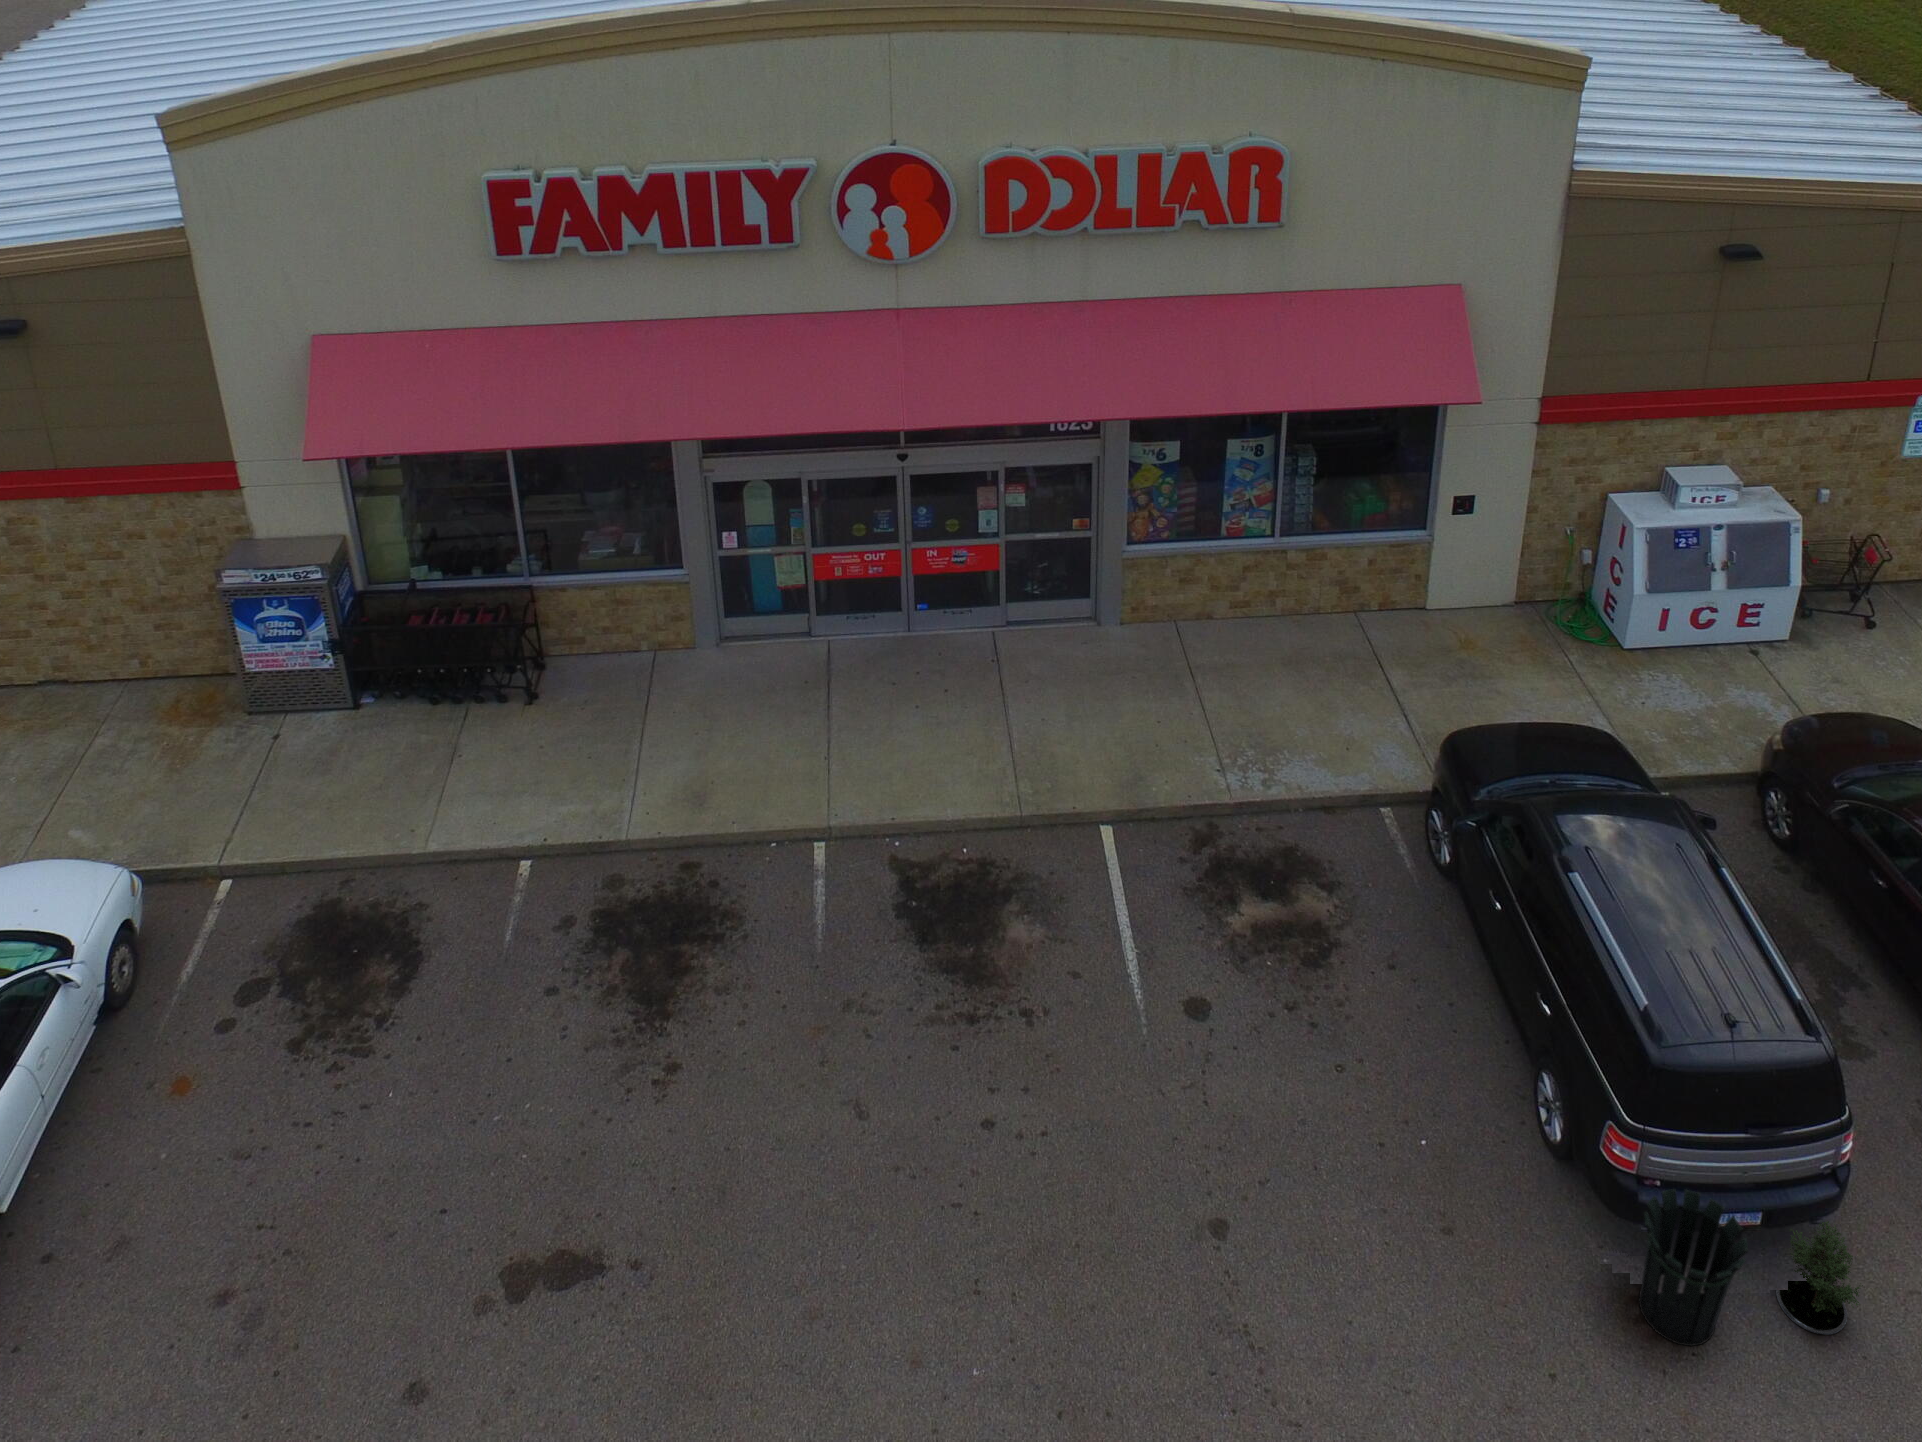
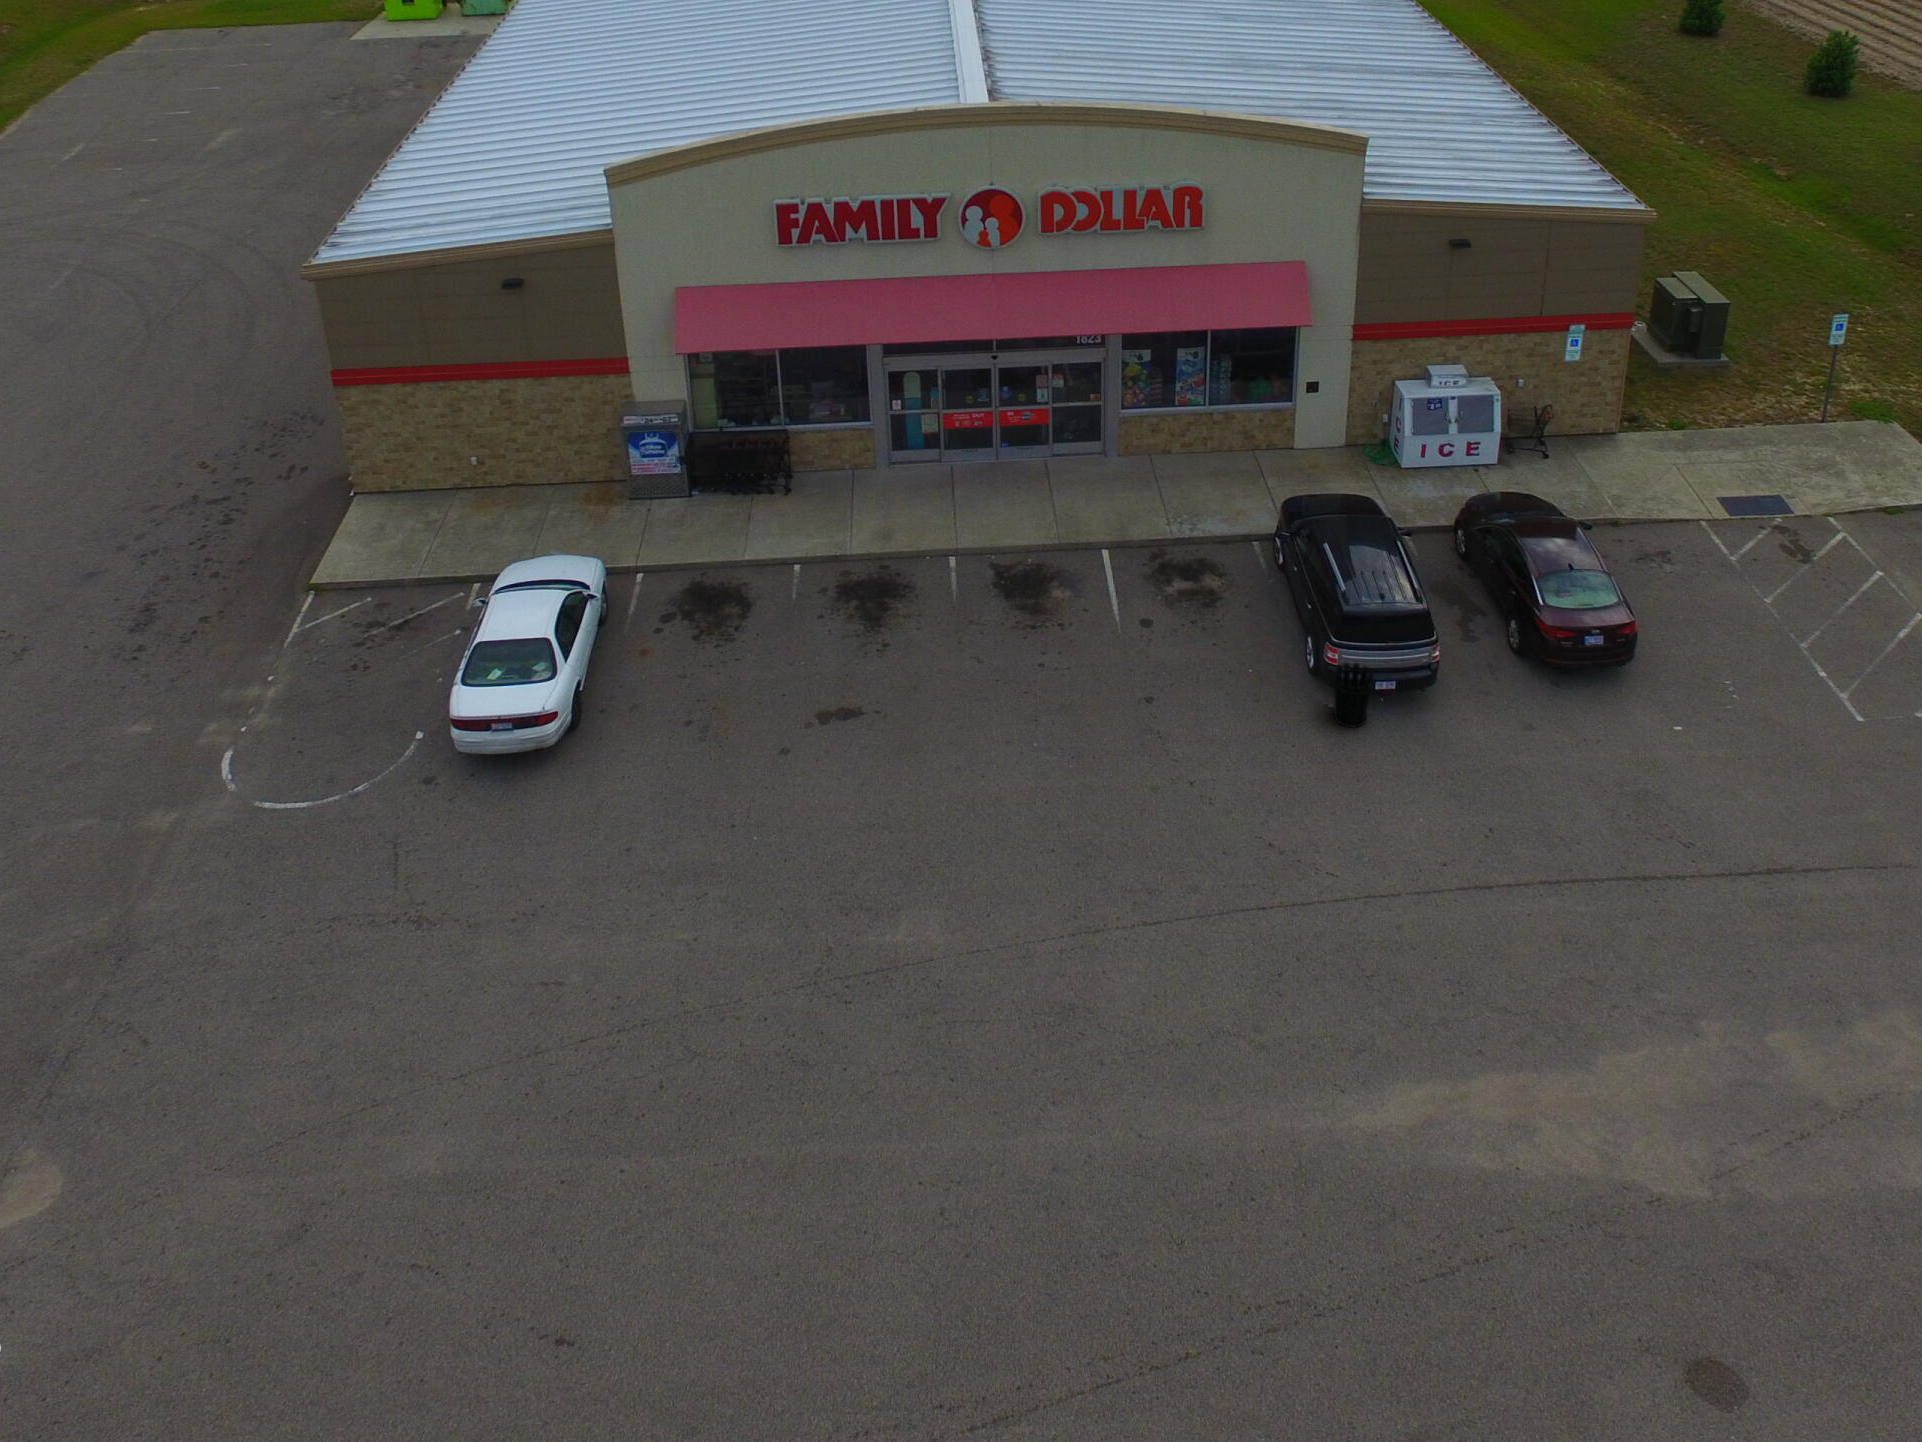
potted tree: present [1776,1221,1863,1335] -> none [1396,673,1428,724]

